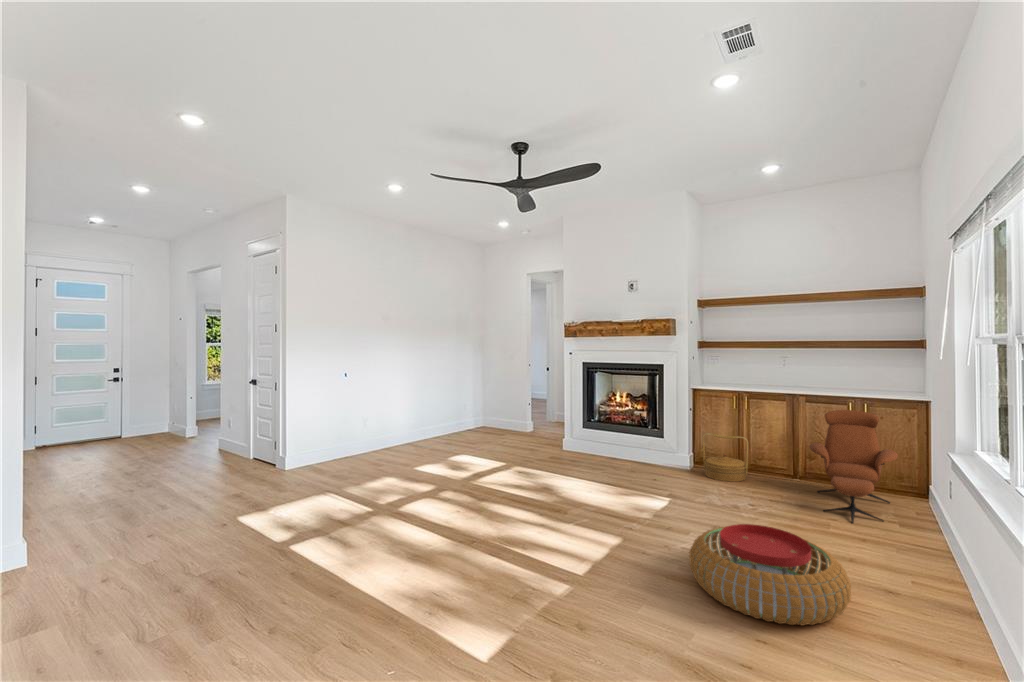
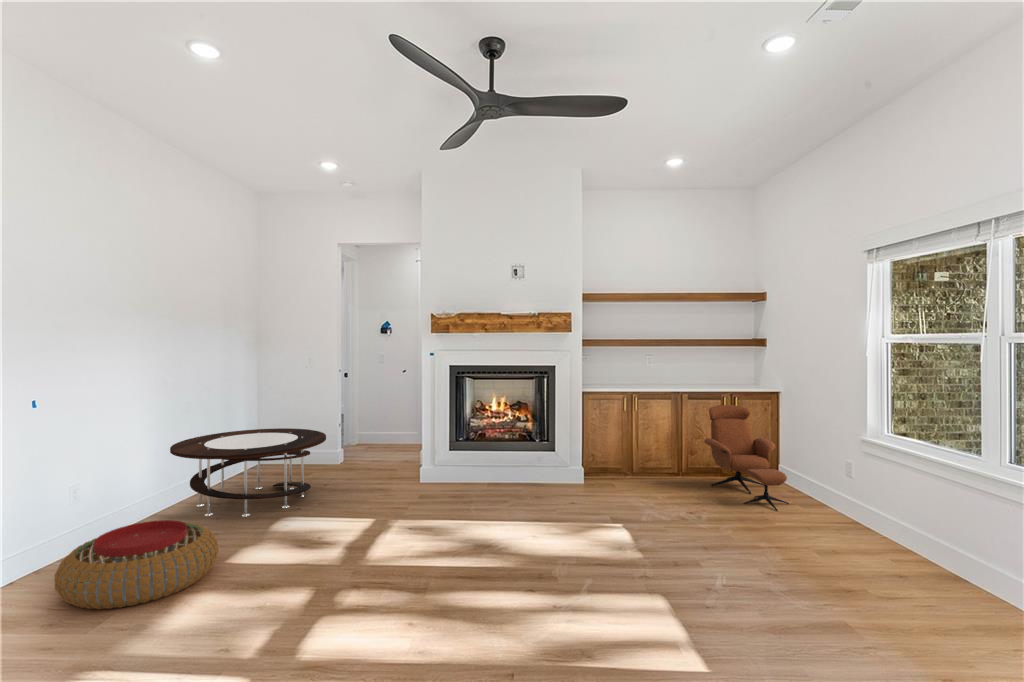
coffee table: none [408,402,496,452] -> present [170,428,326,517]
woven basket: present [703,433,748,482] -> none [603,440,649,489]
pouf: present [689,524,851,625] -> present [55,520,218,609]

